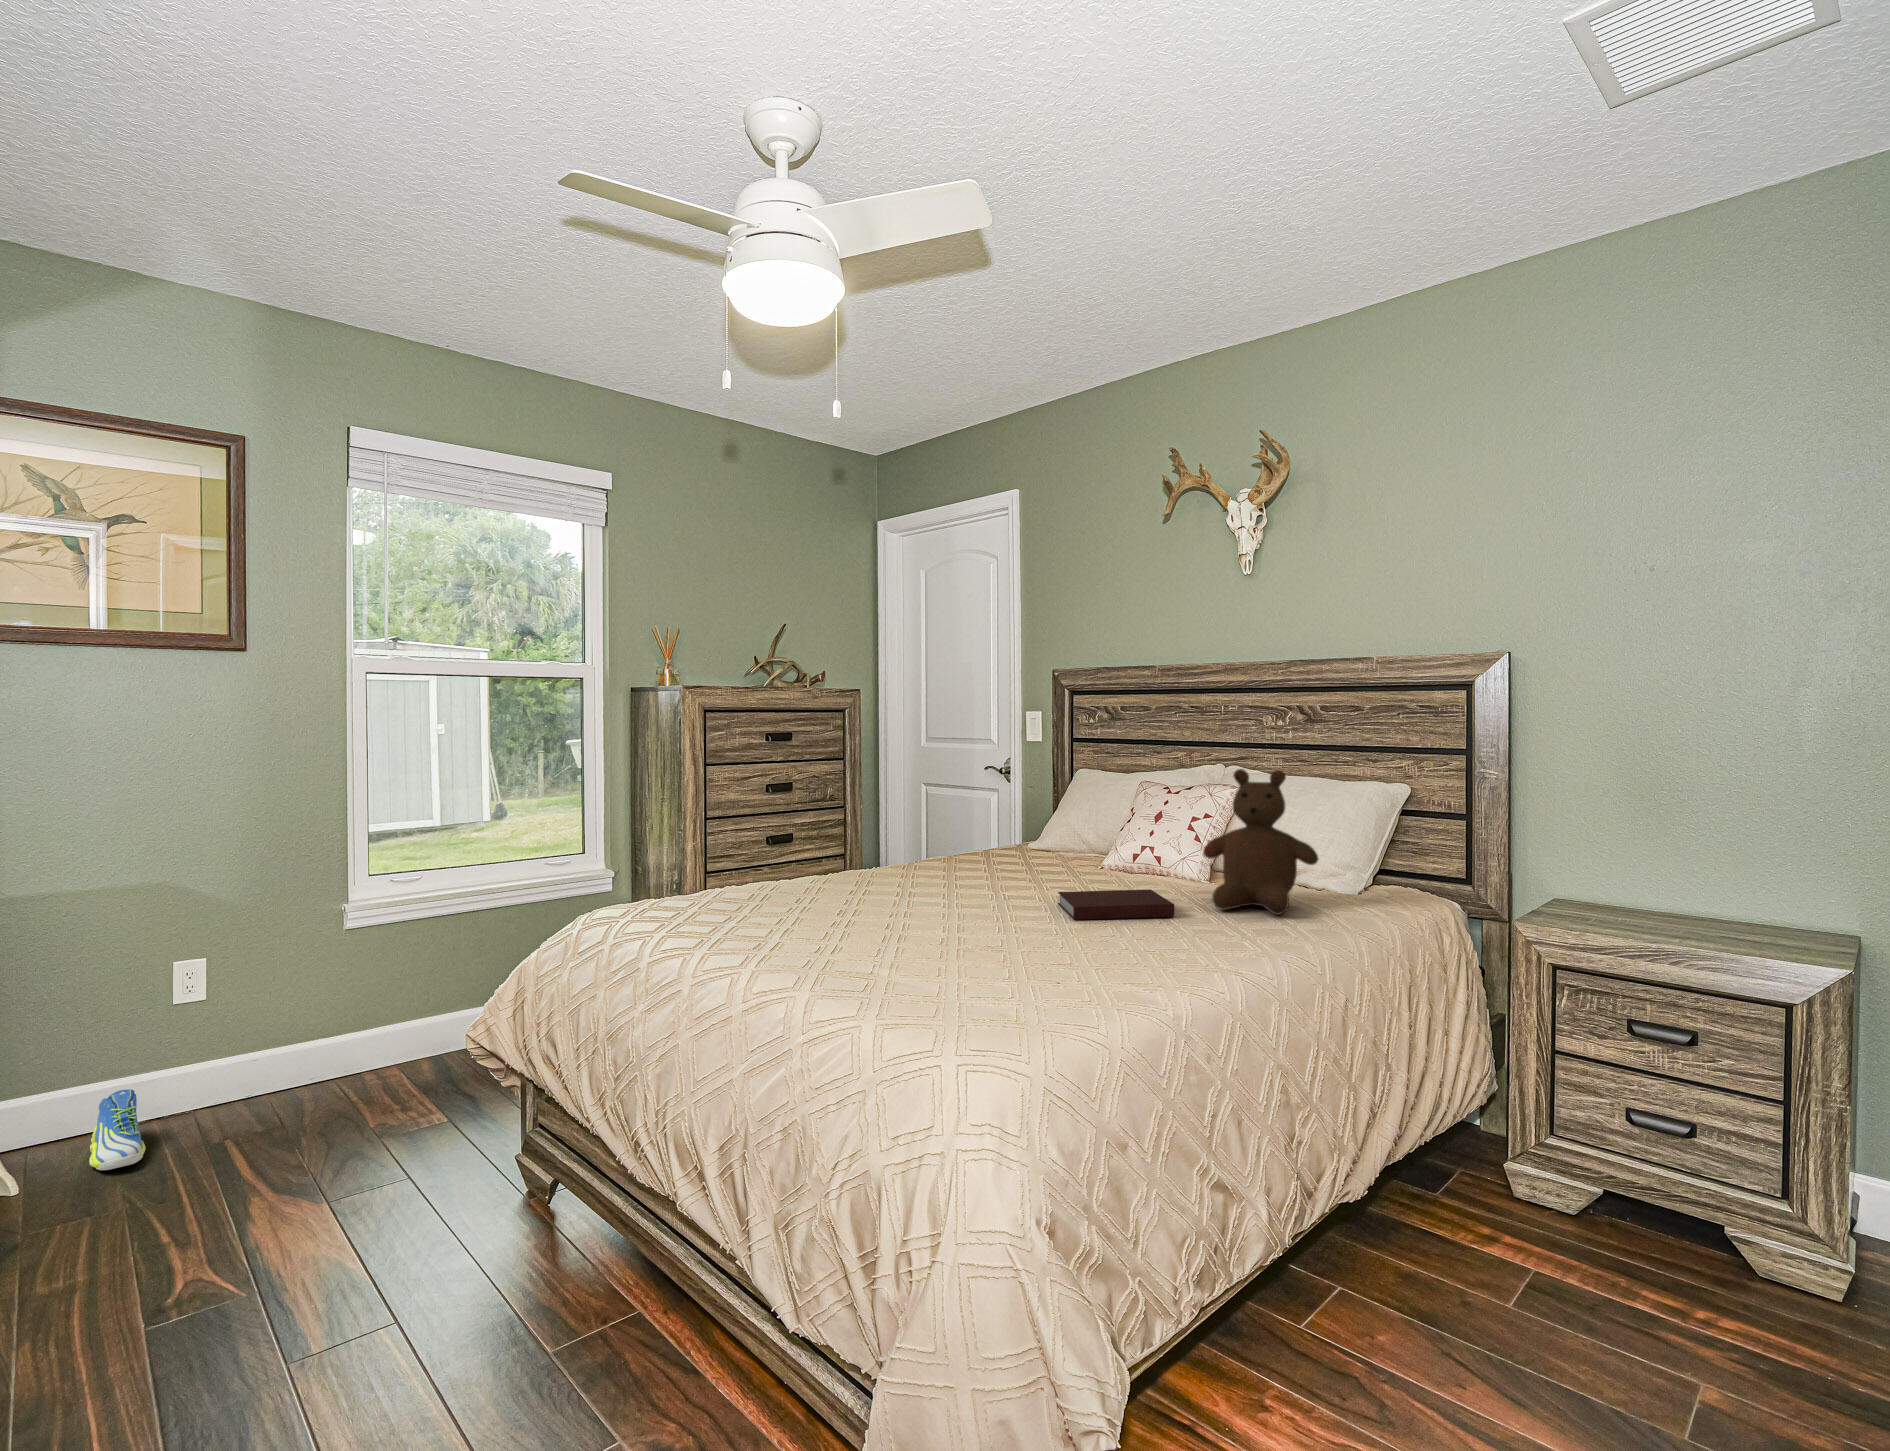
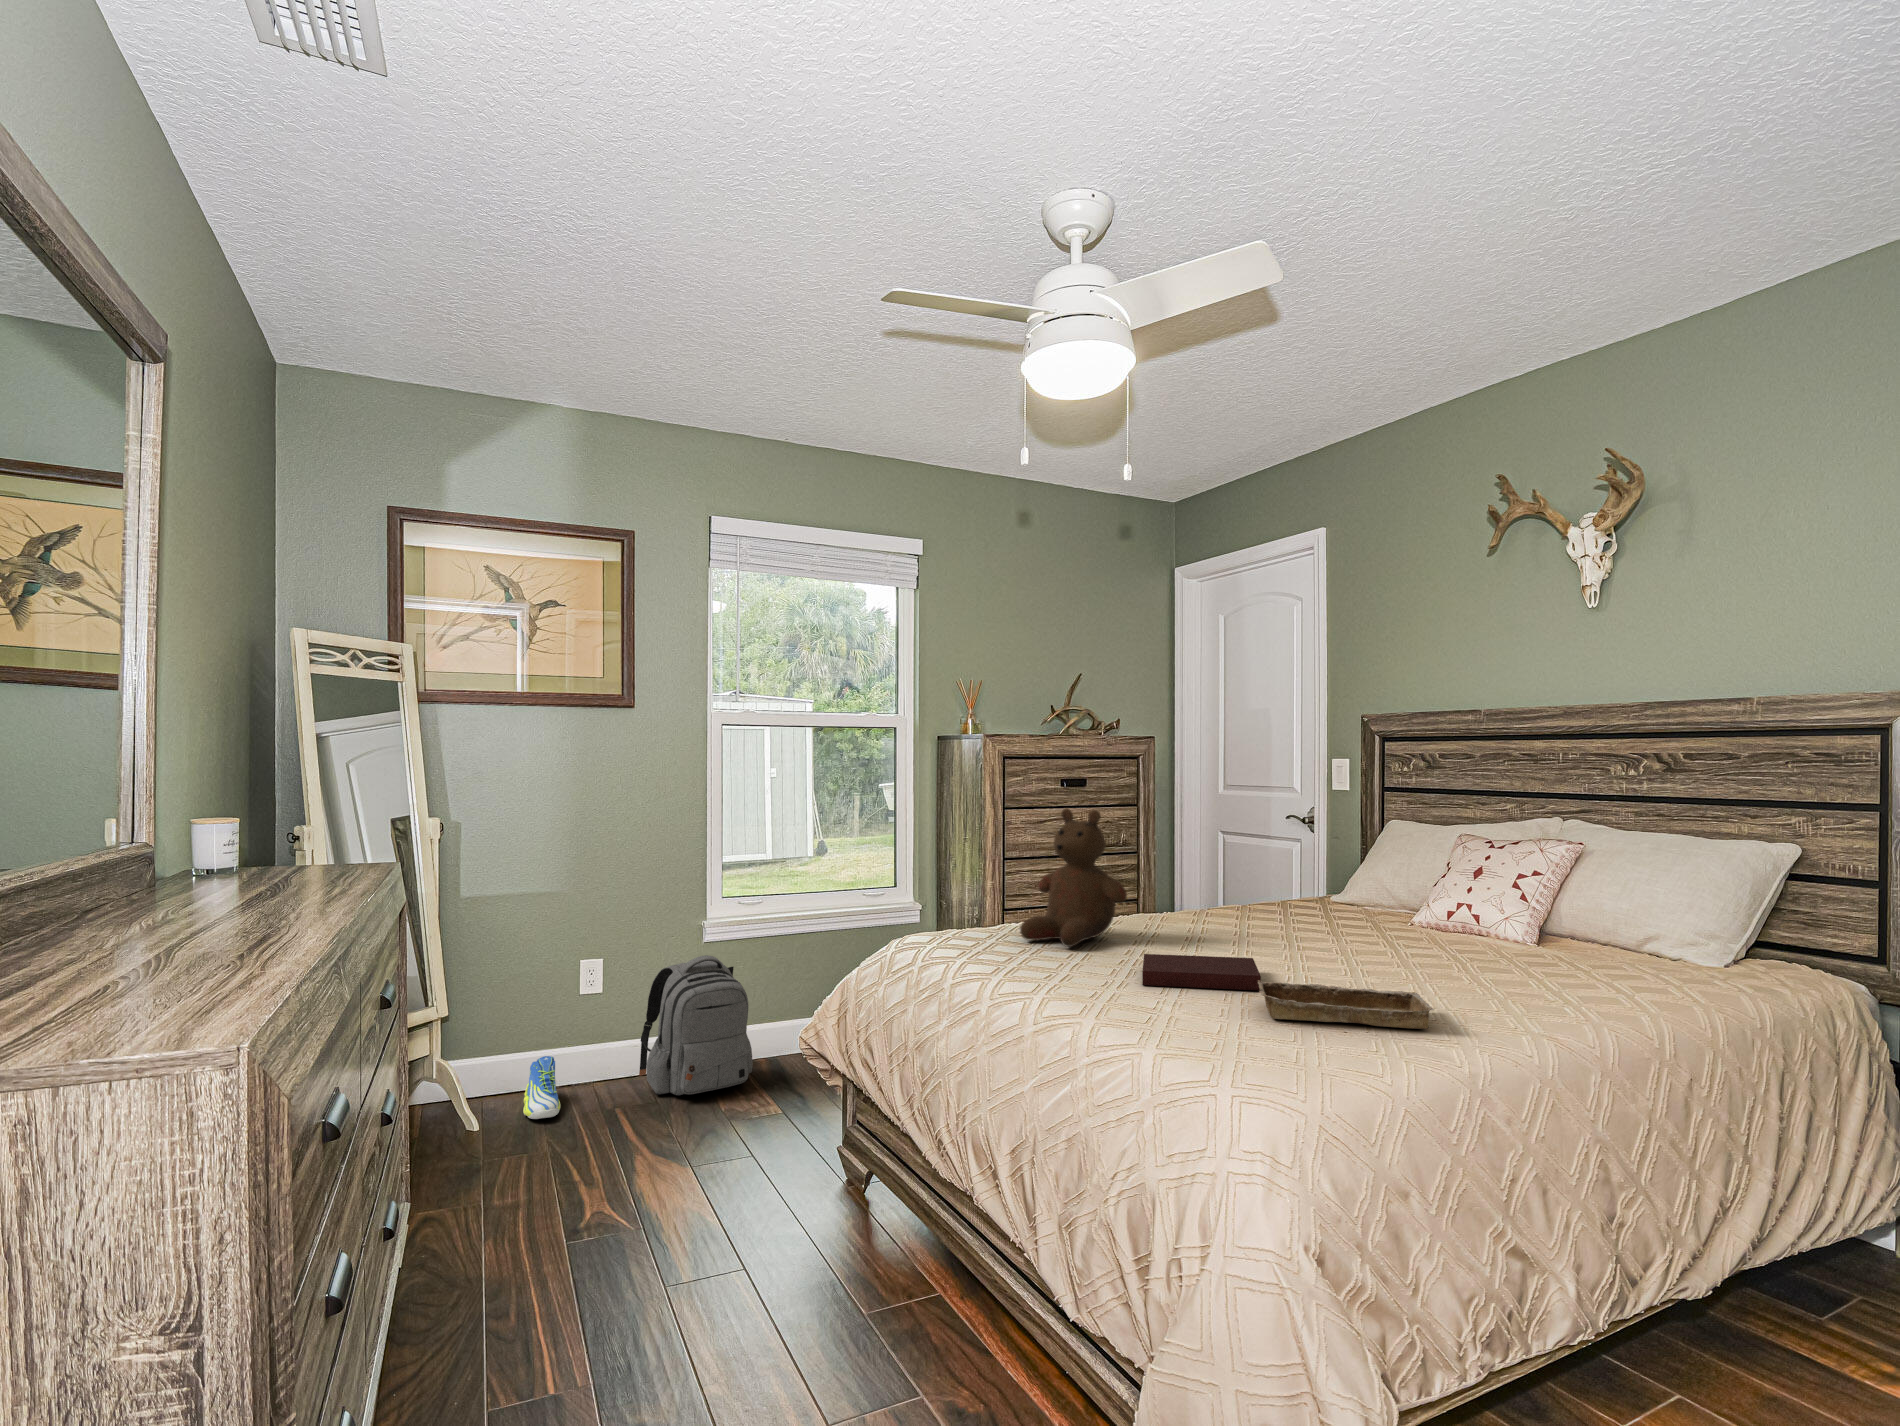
teddy bear: present [1203,769,1318,915] -> present [1020,808,1127,947]
notebook: present [1058,889,1174,920] -> present [1142,954,1261,990]
tray: none [975,942,1143,982] -> present [1258,980,1434,1029]
backpack: none [259,950,410,1117] -> present [639,955,753,1095]

